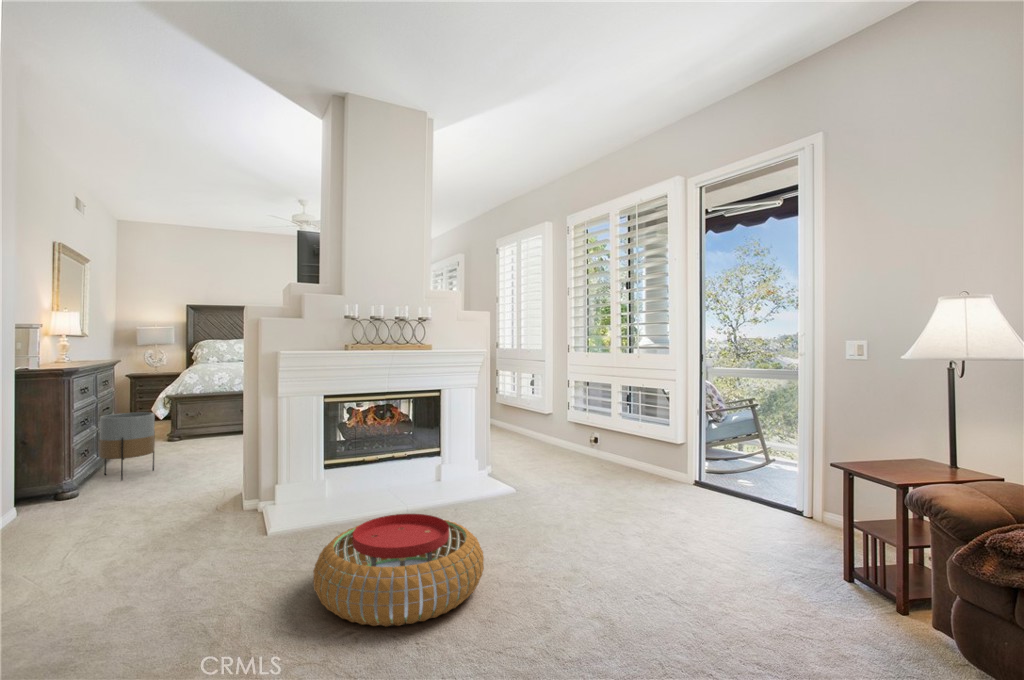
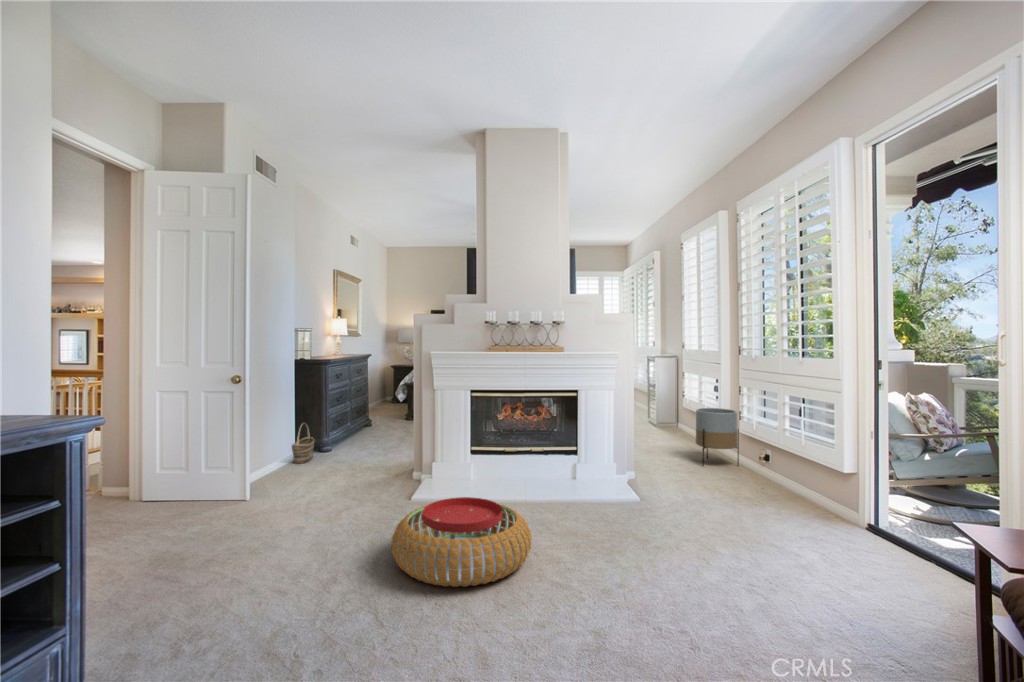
planter: present [99,412,155,481] -> present [696,408,739,466]
basket: none [22,457,59,518] -> present [292,424,315,464]

